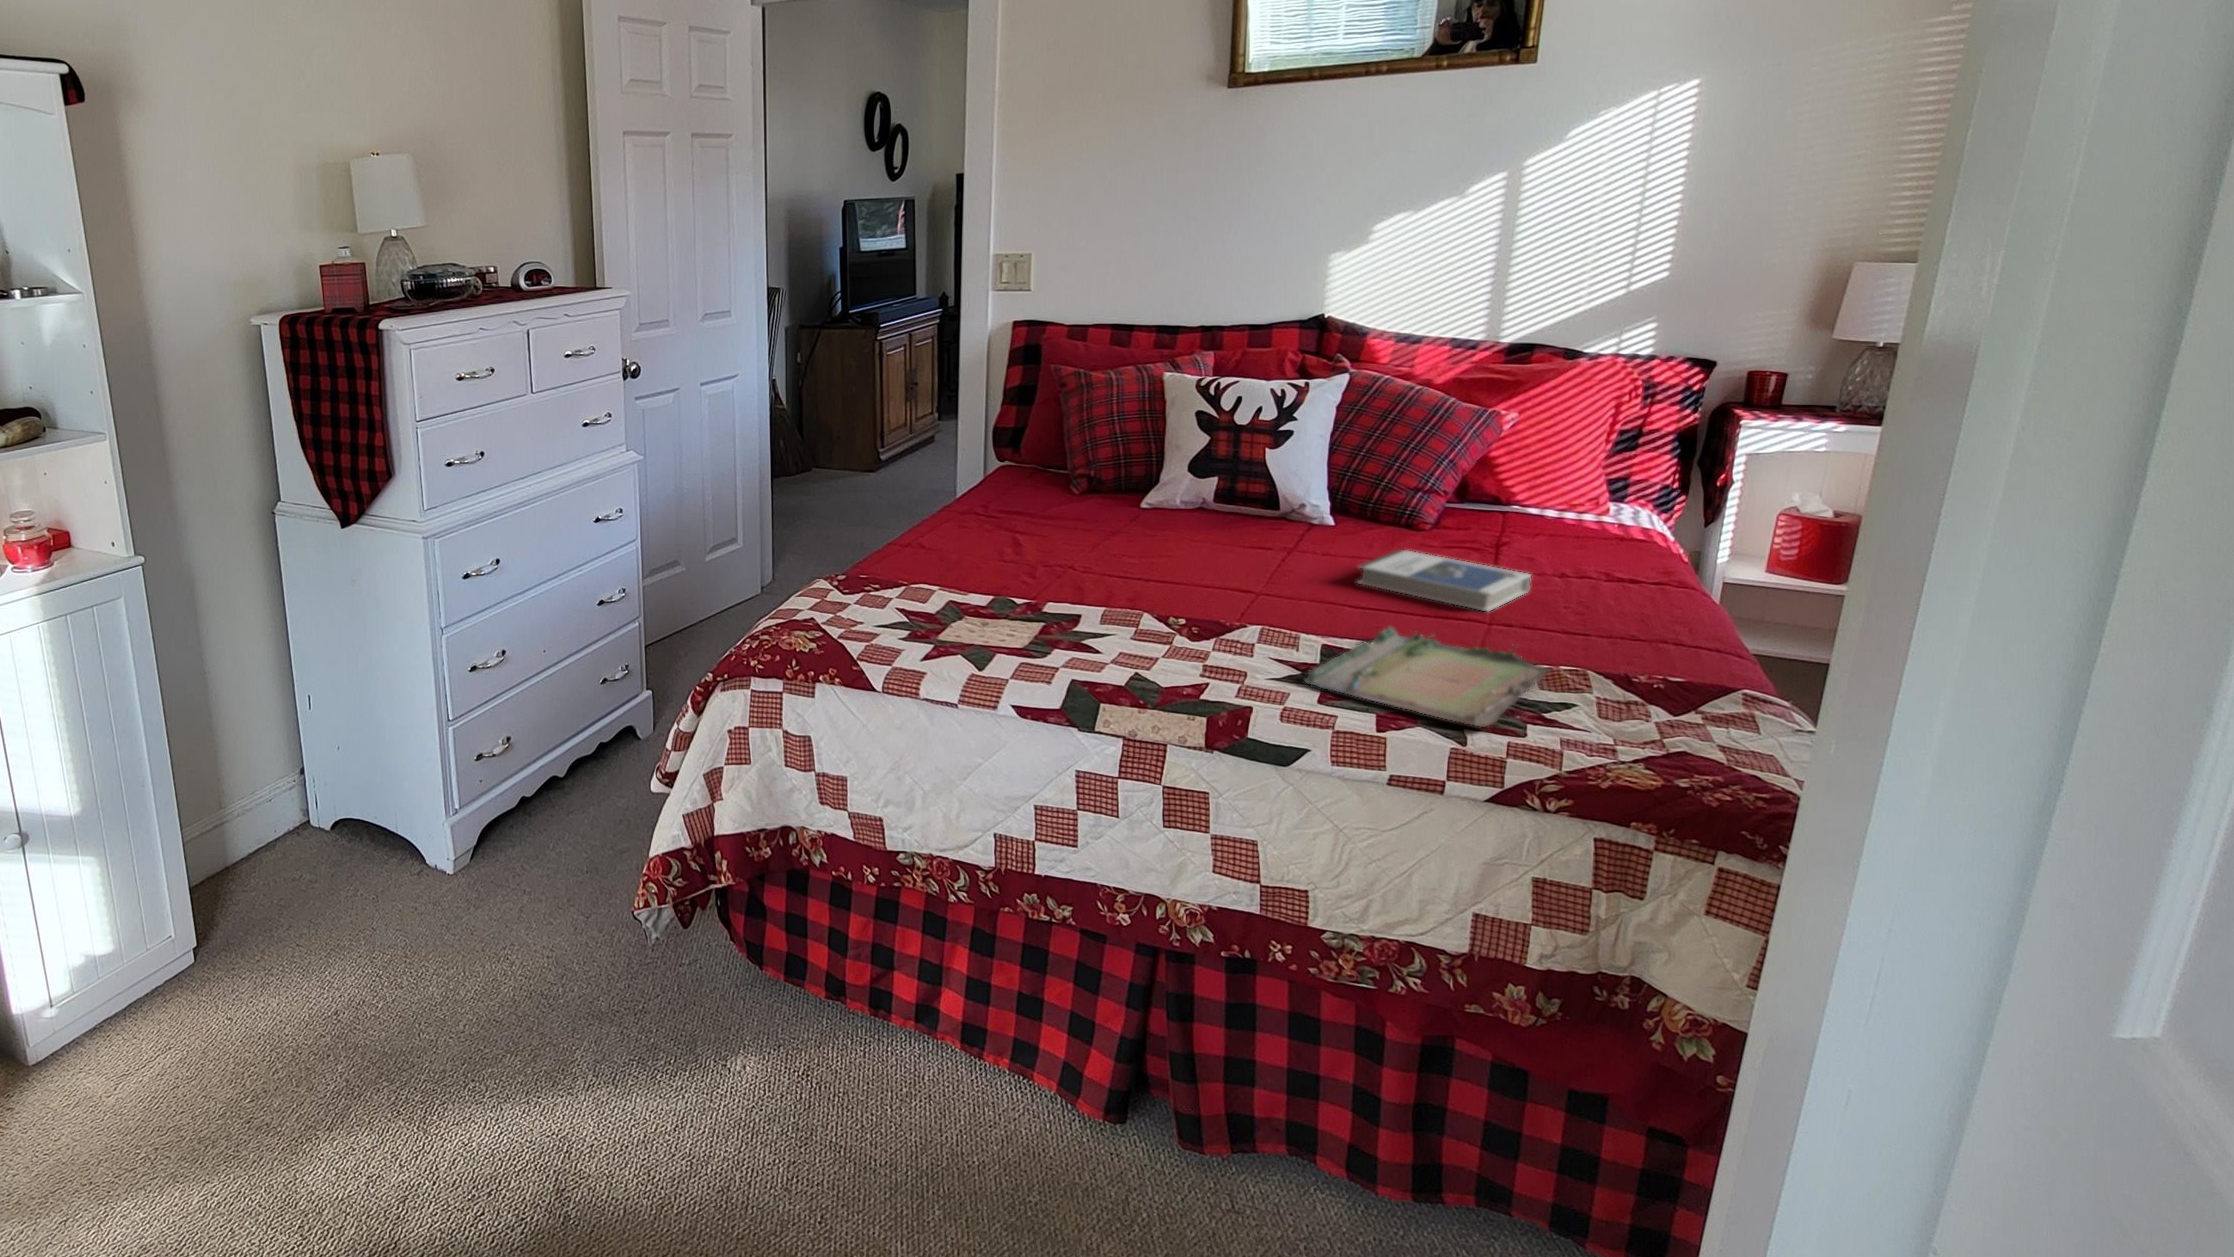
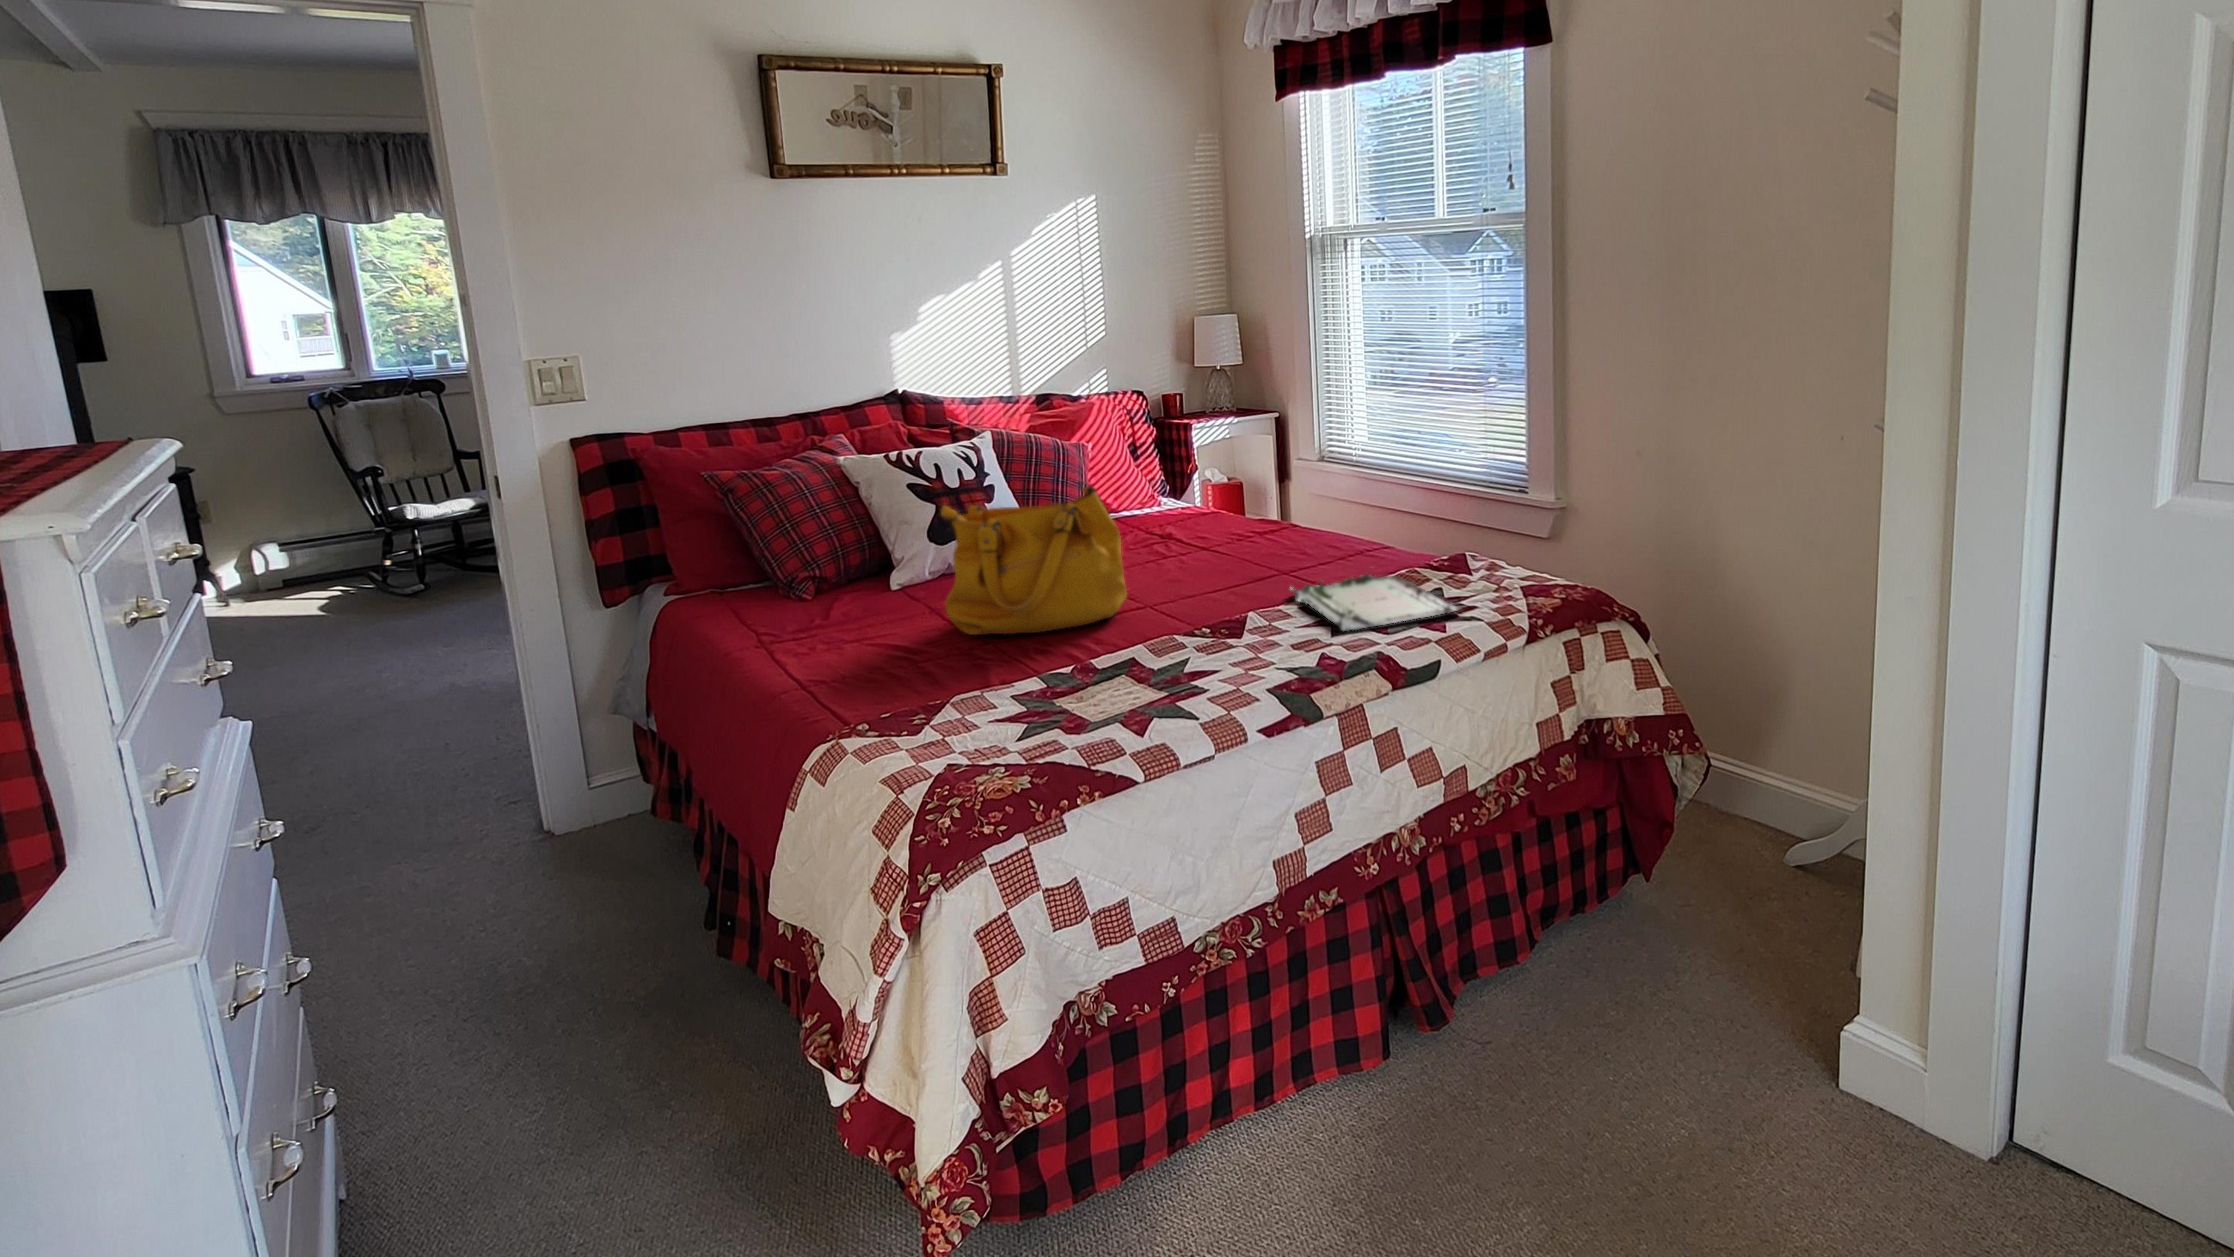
handbag: none [1057,428,1232,585] -> present [941,481,1127,635]
hardback book: present [1358,550,1531,611] -> none [1166,537,1278,579]

